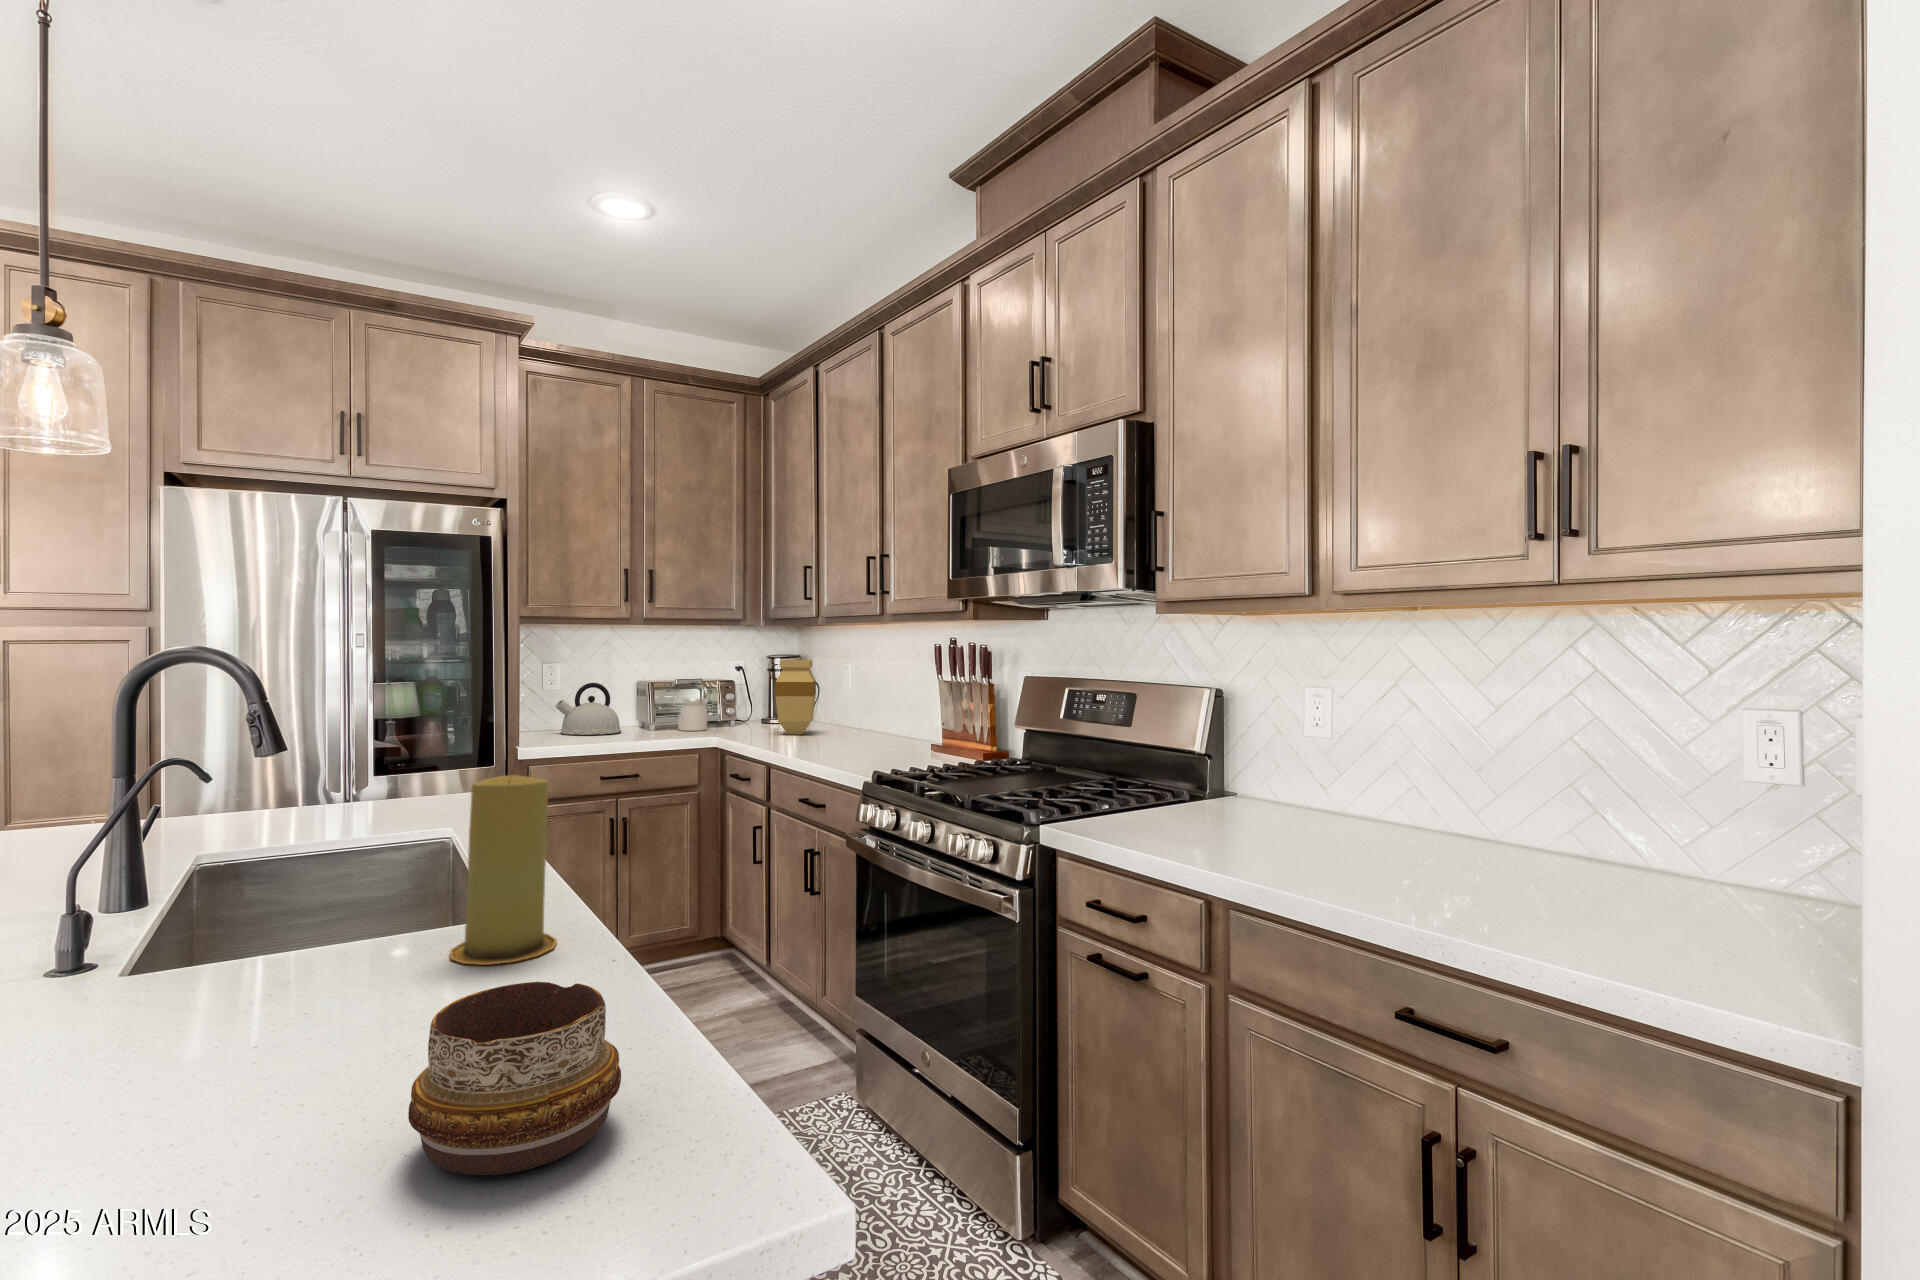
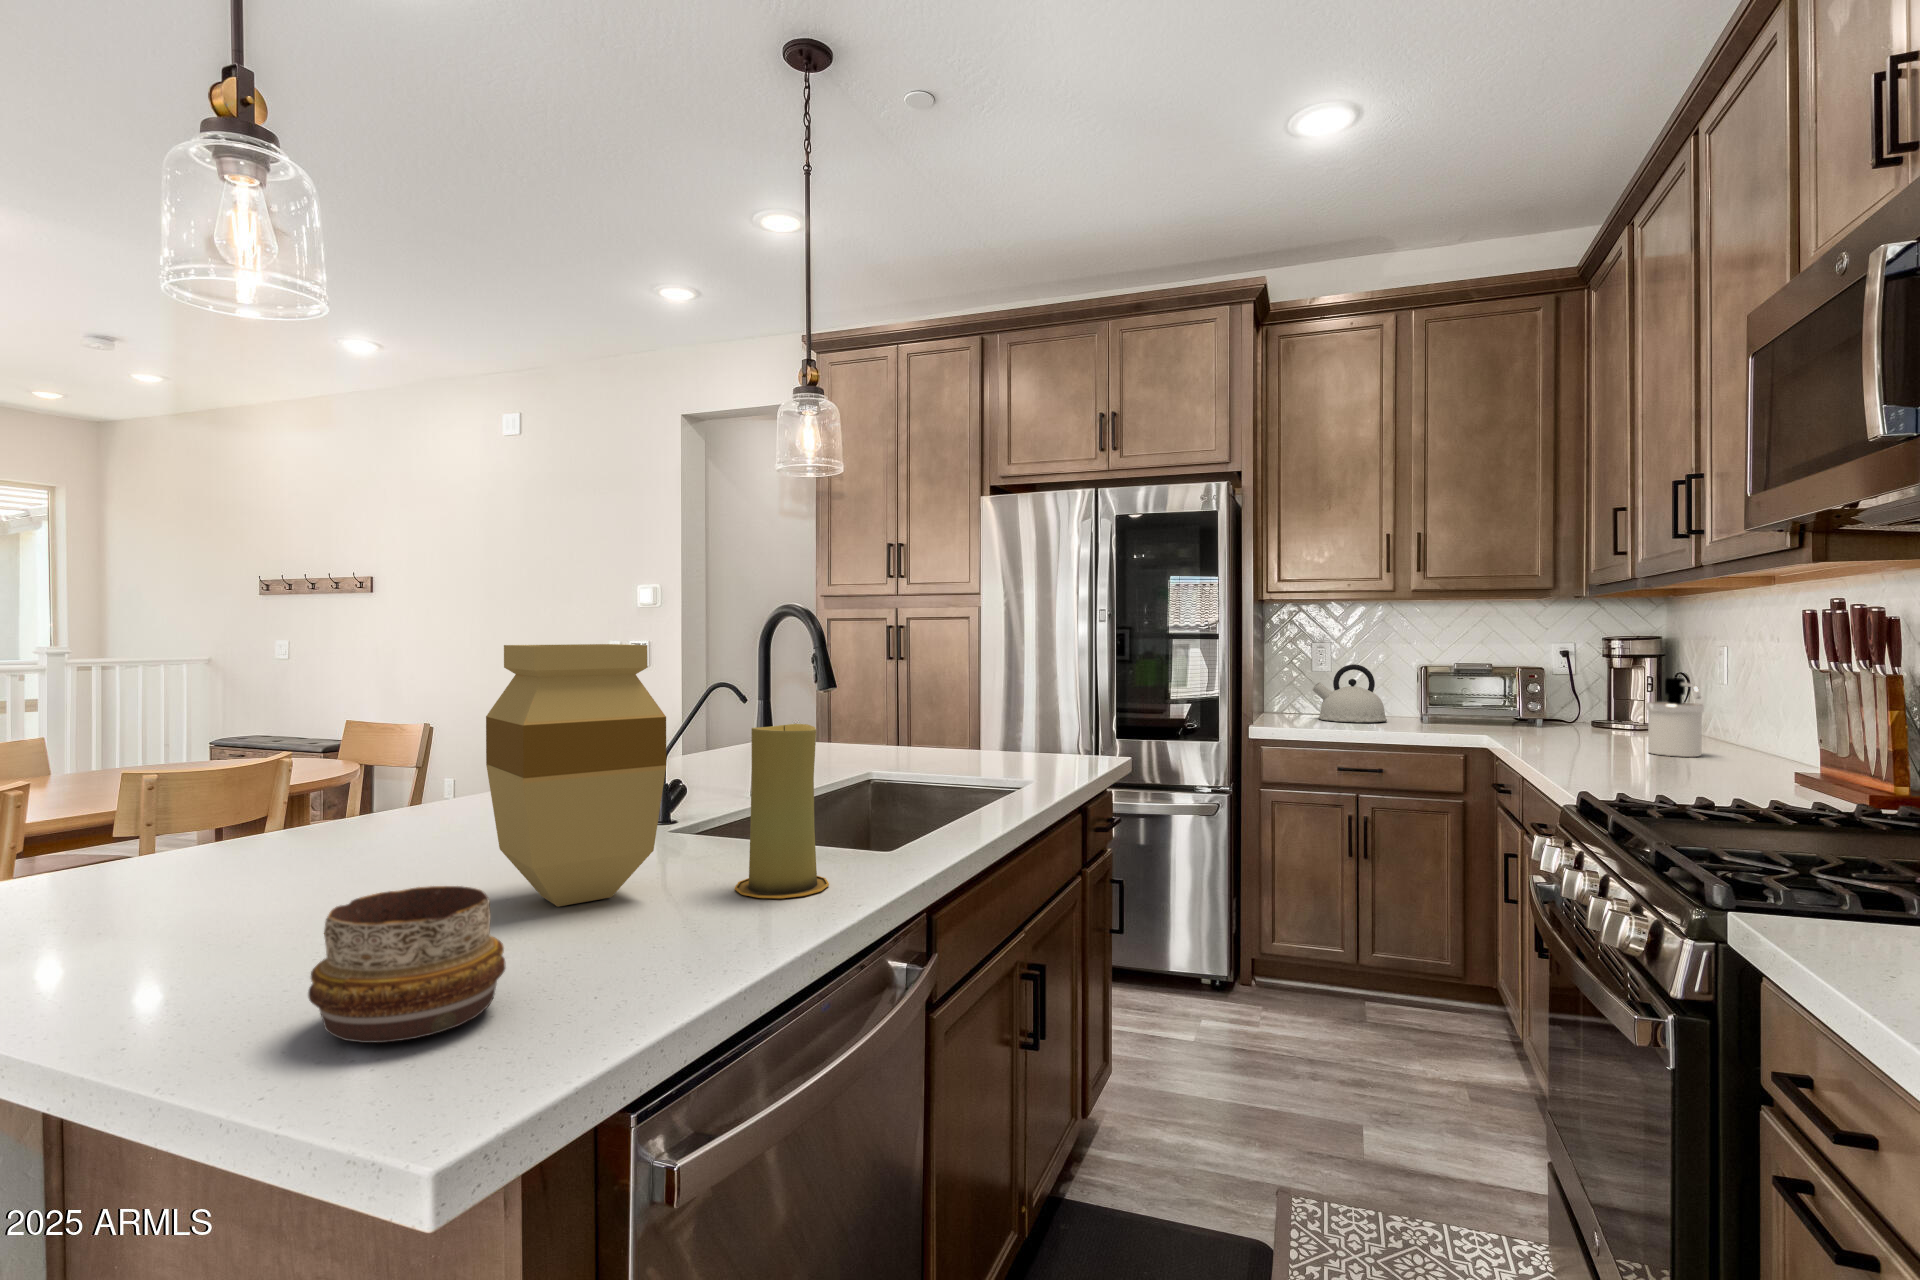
vase: present [776,660,816,735] -> present [486,644,666,907]
soap dispenser: present [678,682,707,731] -> present [1646,677,1704,757]

